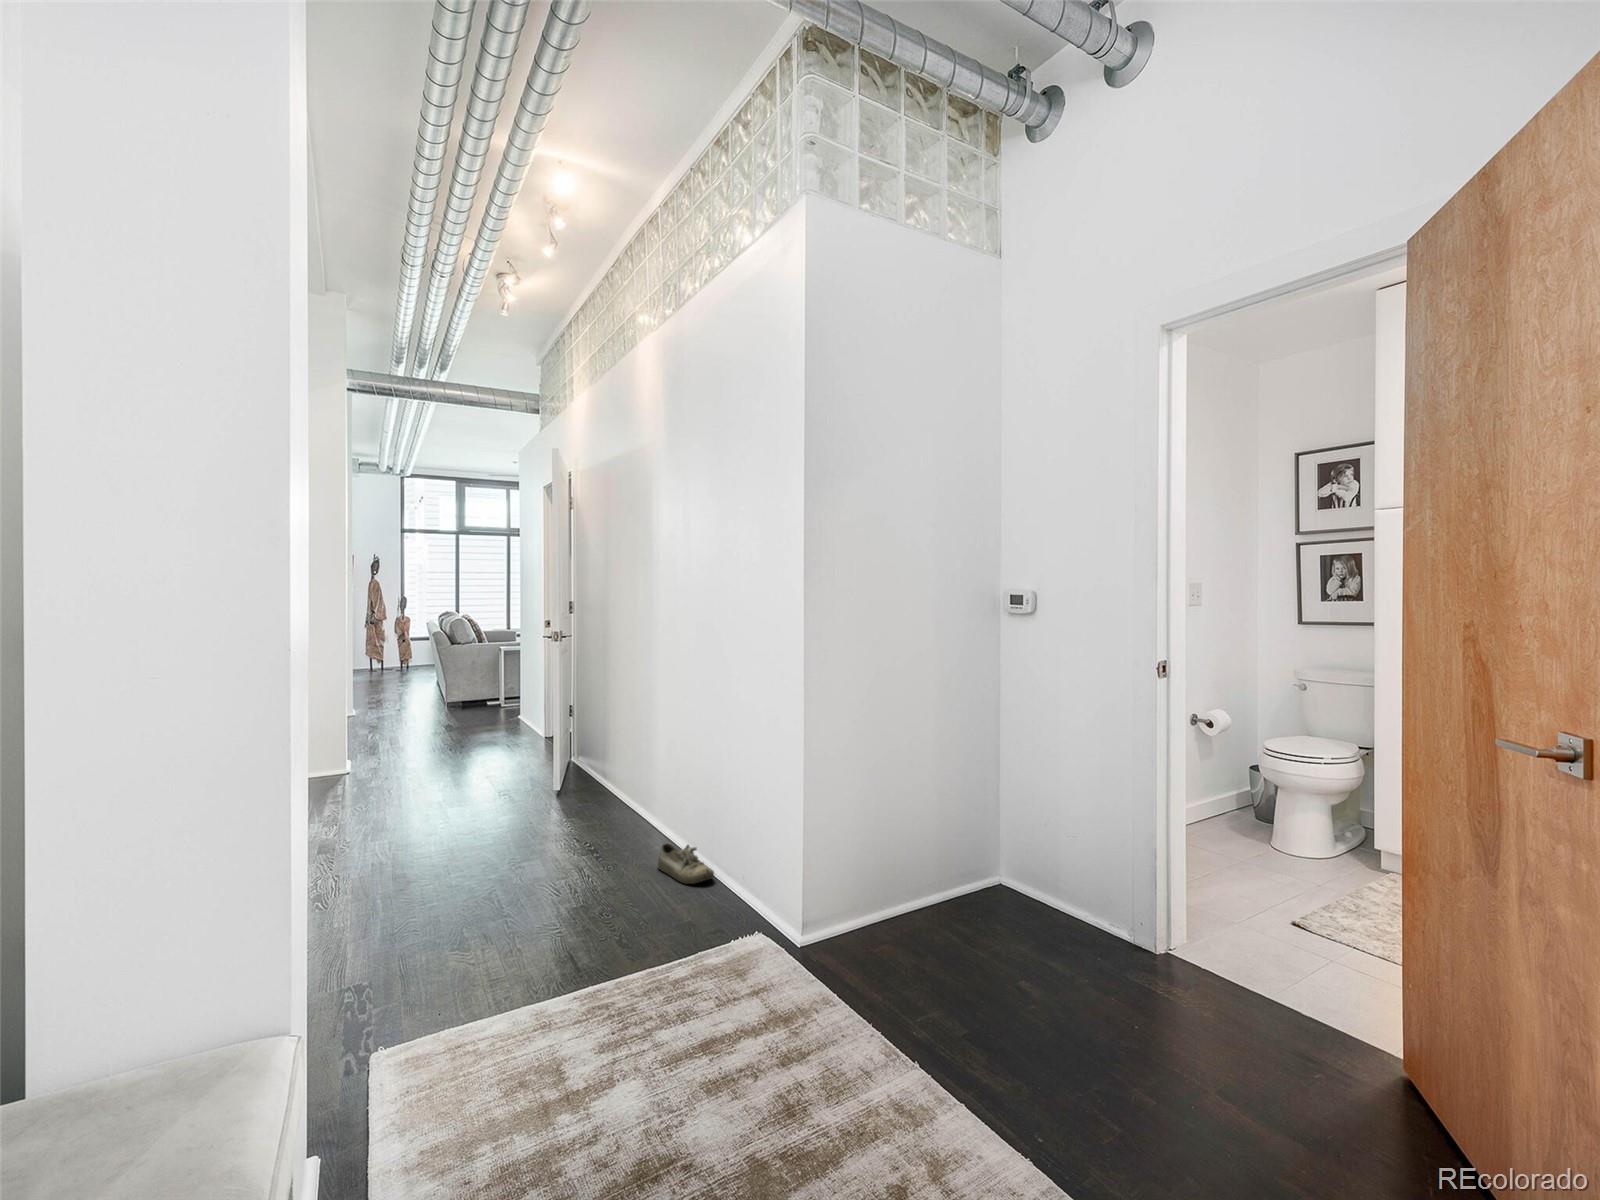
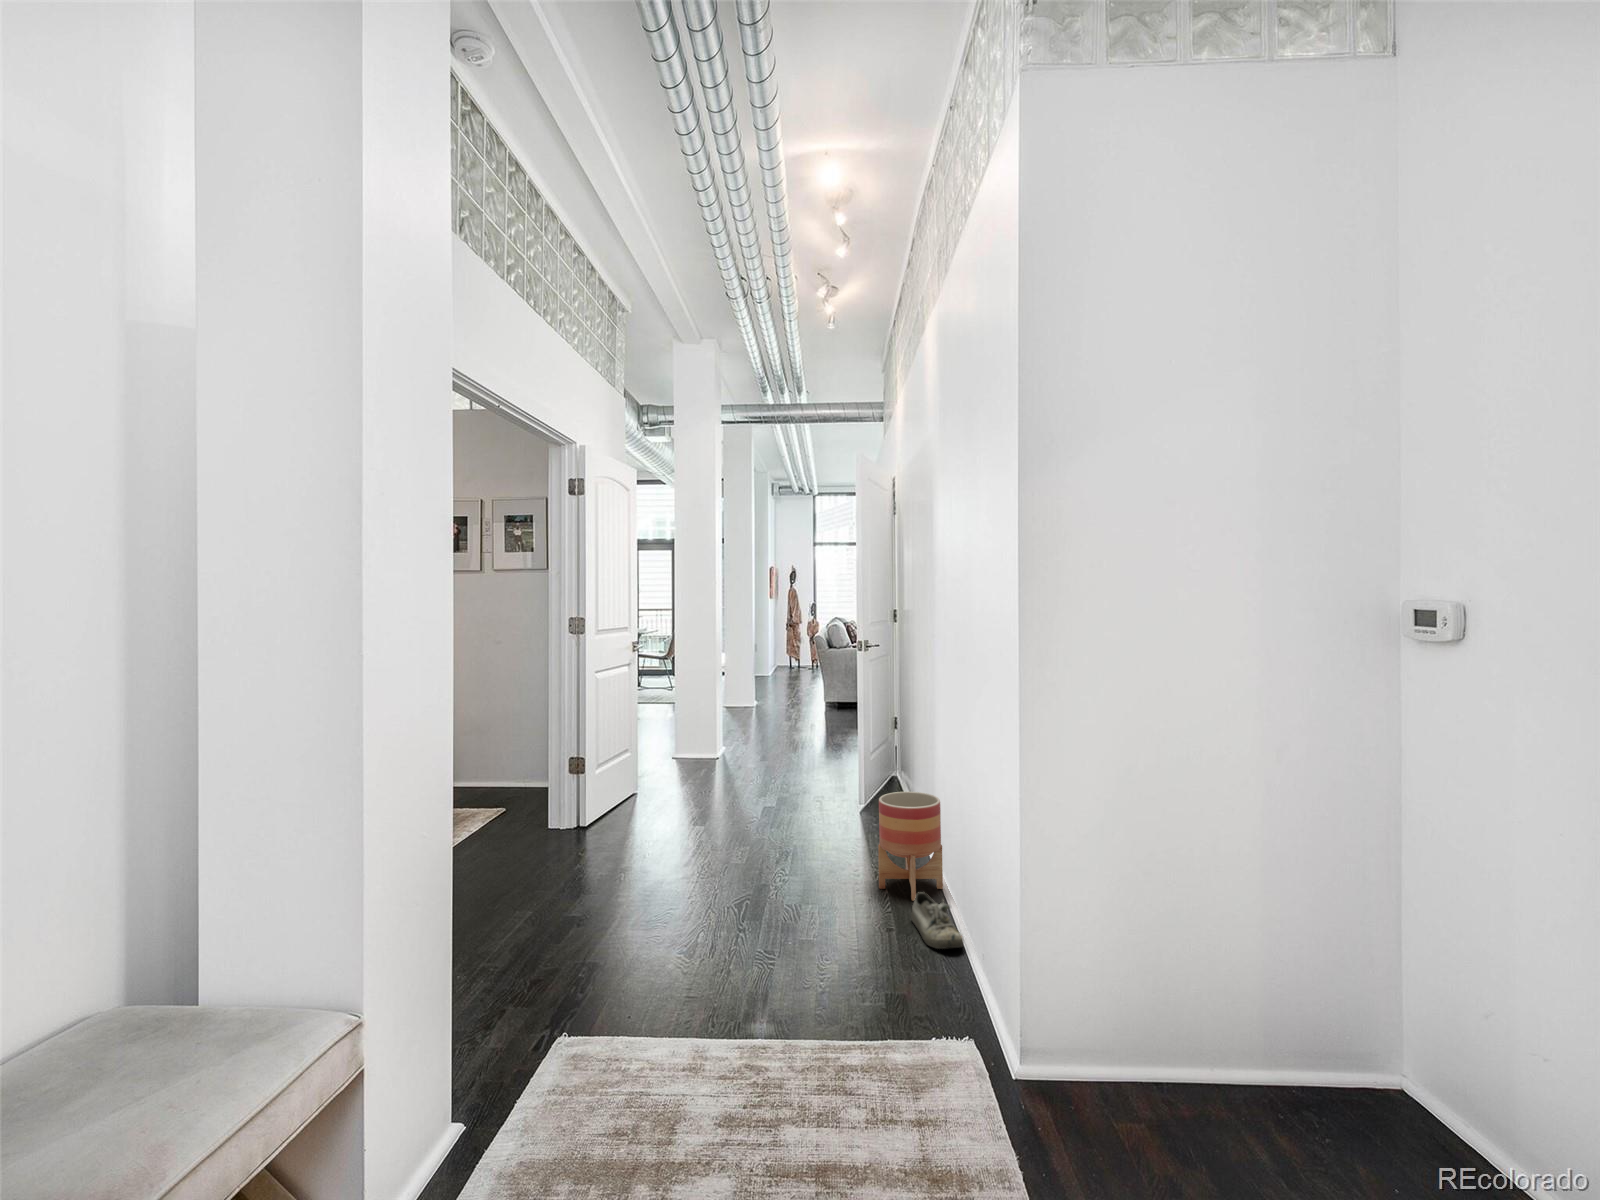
planter: none [612,761,669,855] -> present [878,792,943,901]

